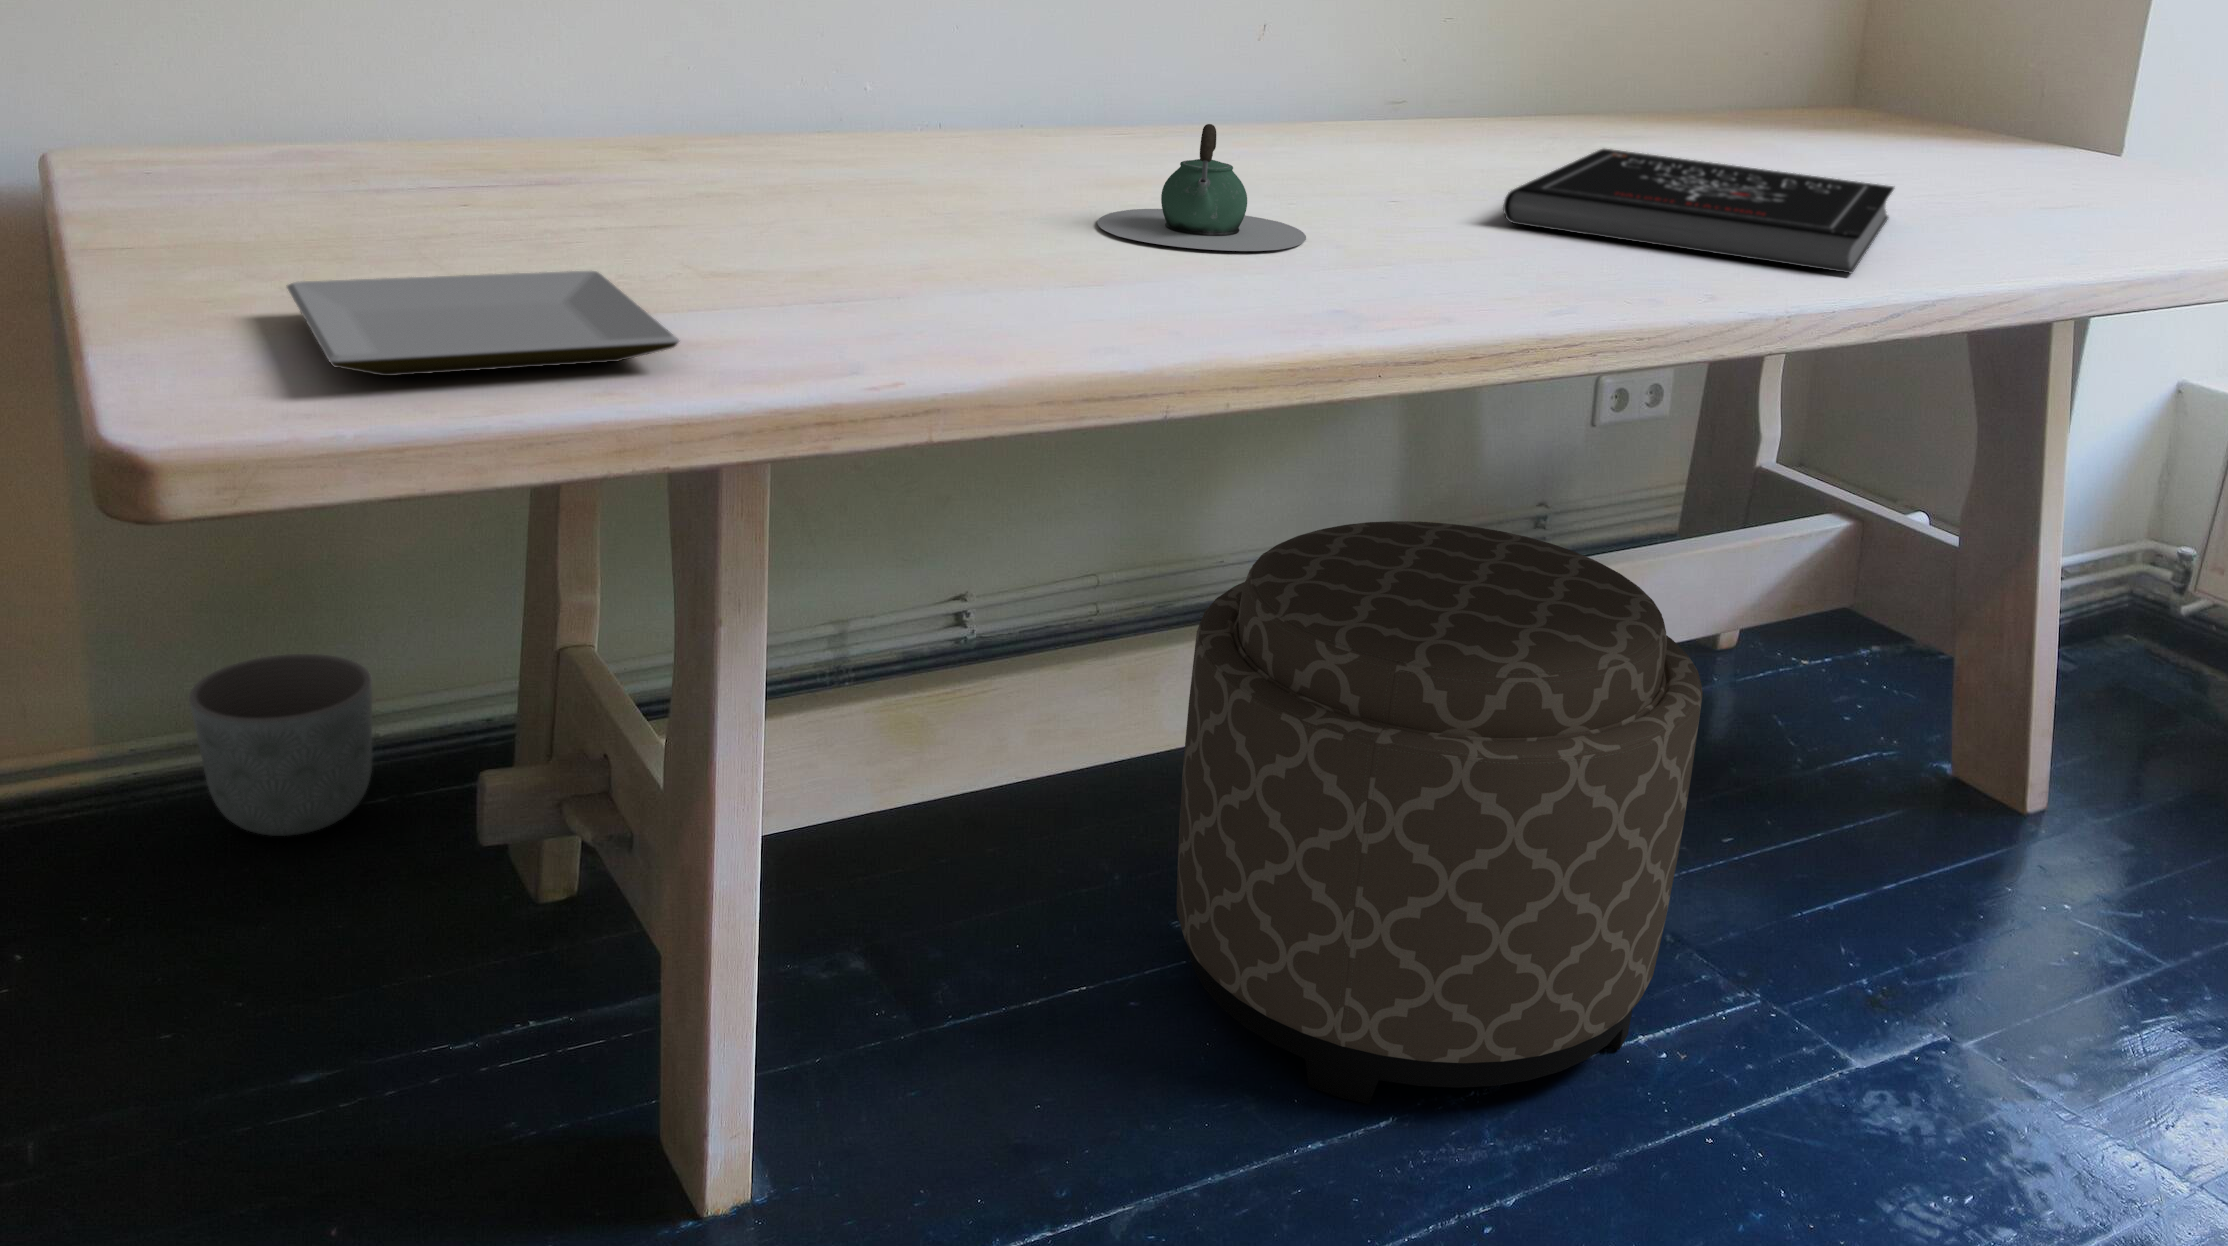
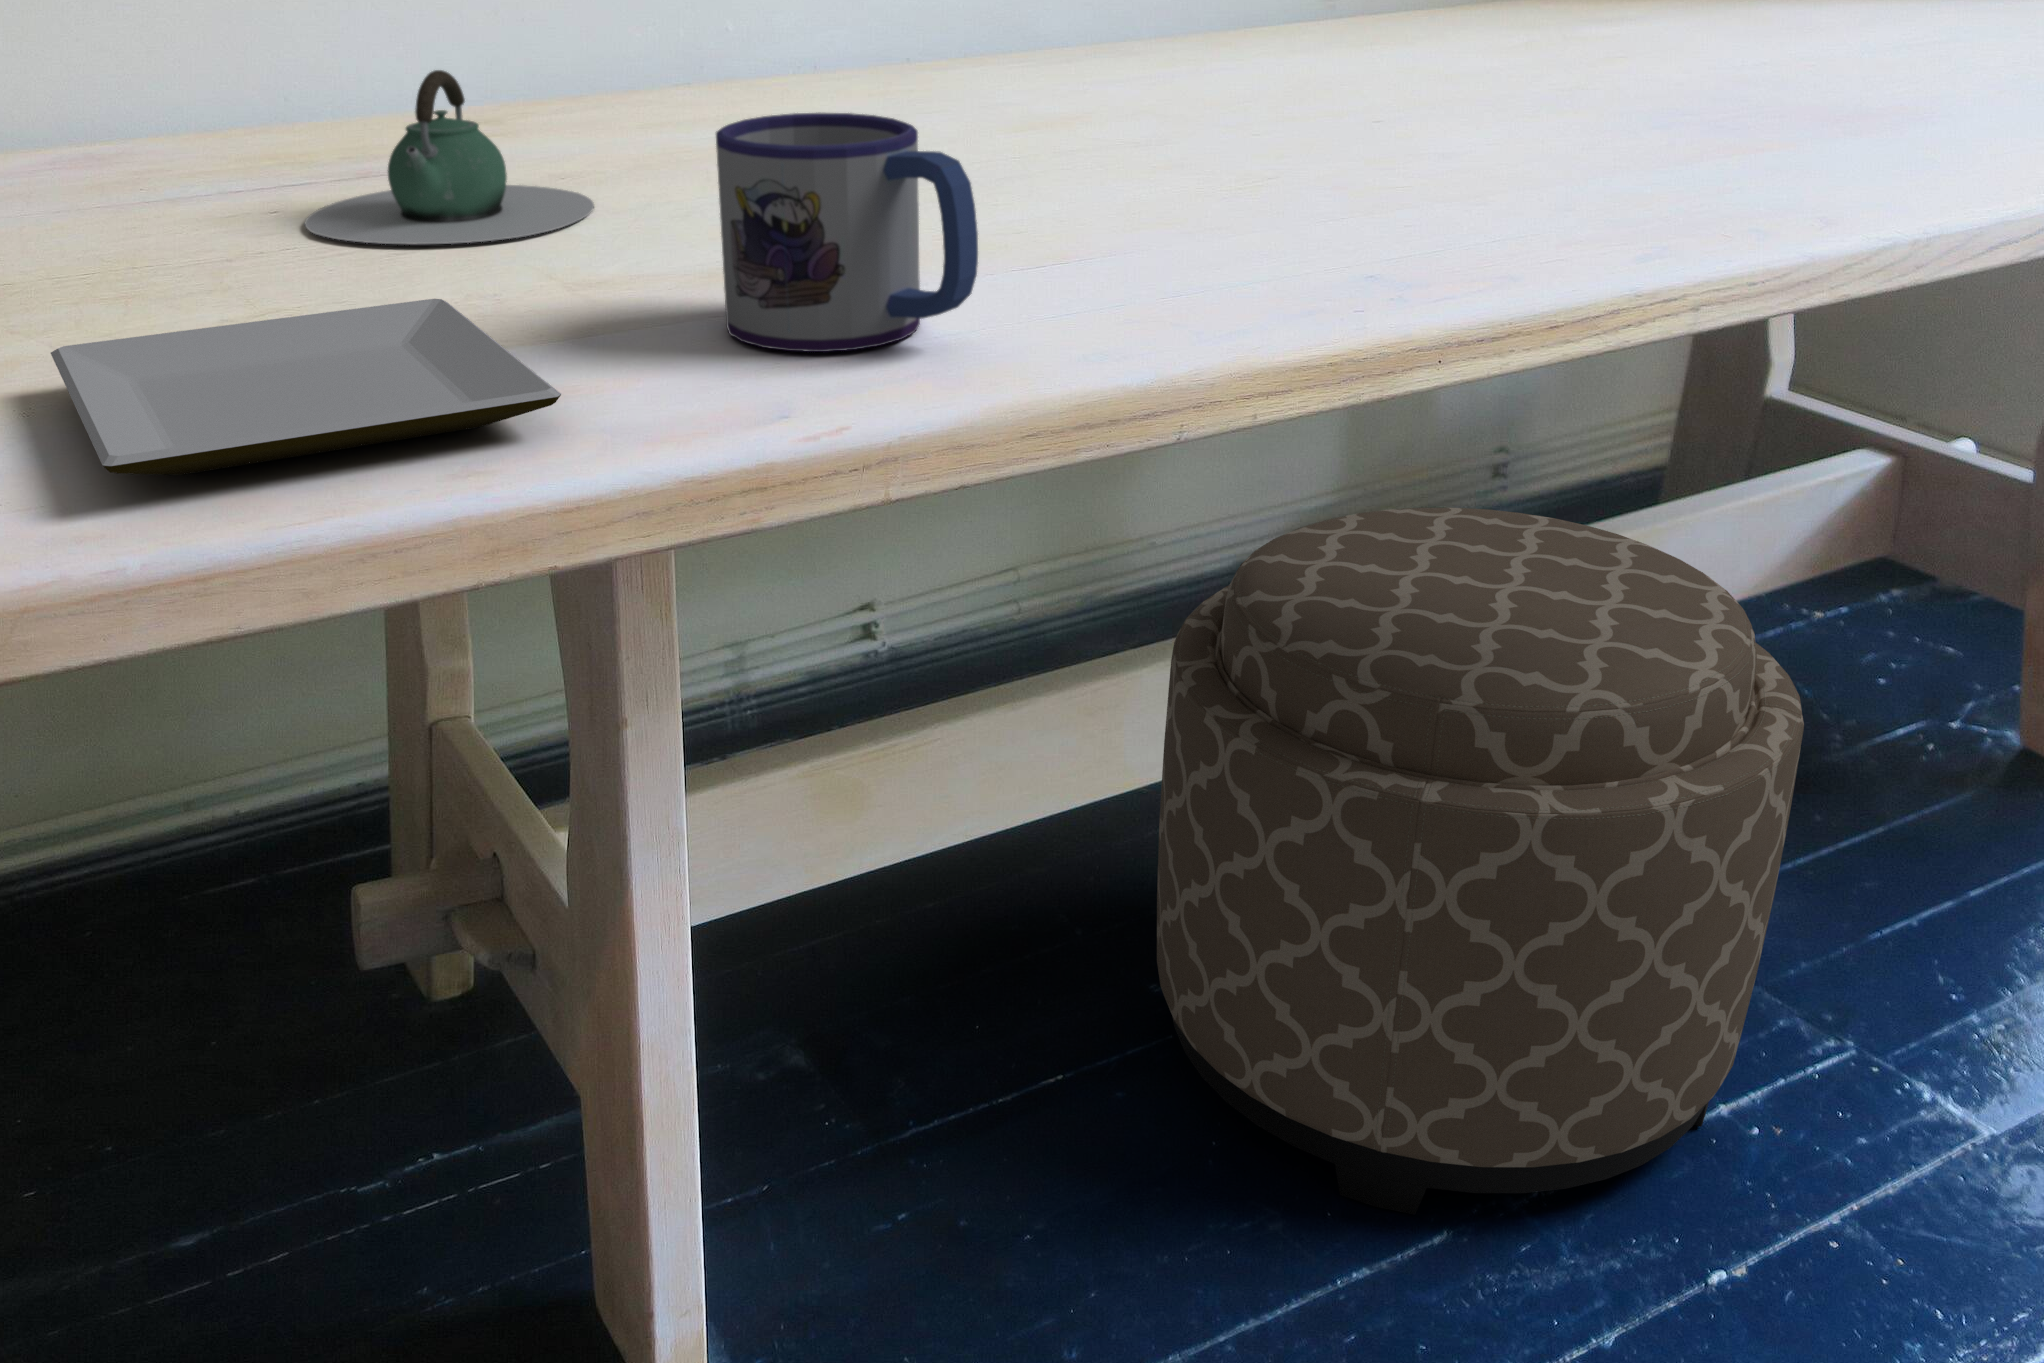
teapot: present [1097,124,1306,251] -> present [305,70,594,244]
book: present [1503,149,1894,273] -> none [1526,34,2006,170]
mug: none [820,152,1013,332] -> present [716,113,978,352]
planter: present [189,654,372,836] -> none [25,731,233,939]

